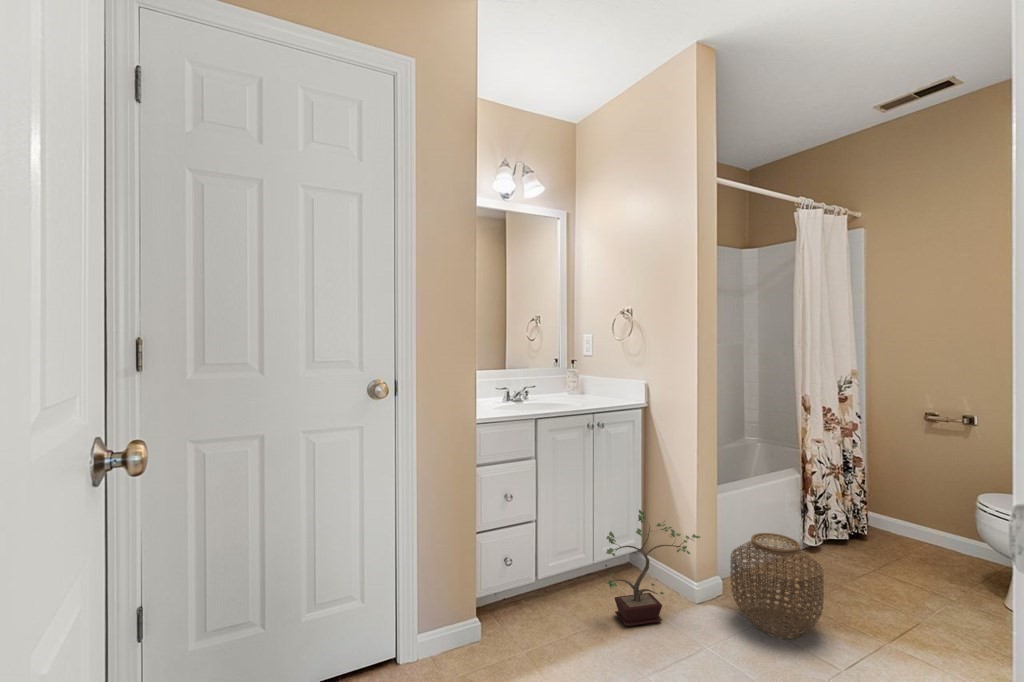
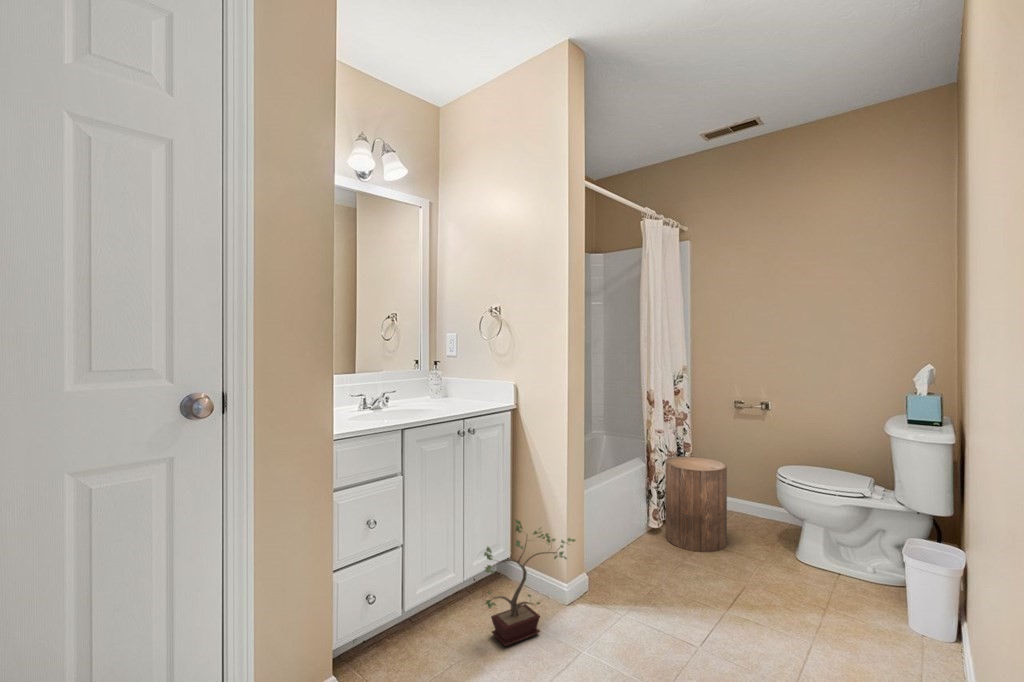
stool: none [824,470,902,578] -> present [666,456,727,552]
woven basket: present [730,533,824,639] -> none [602,527,685,629]

